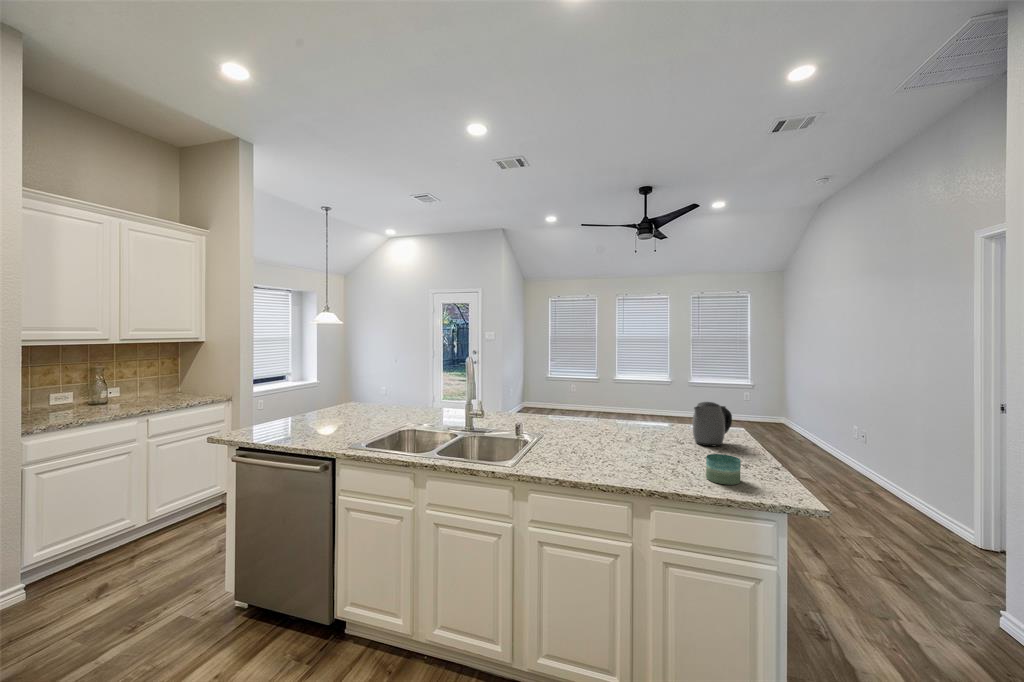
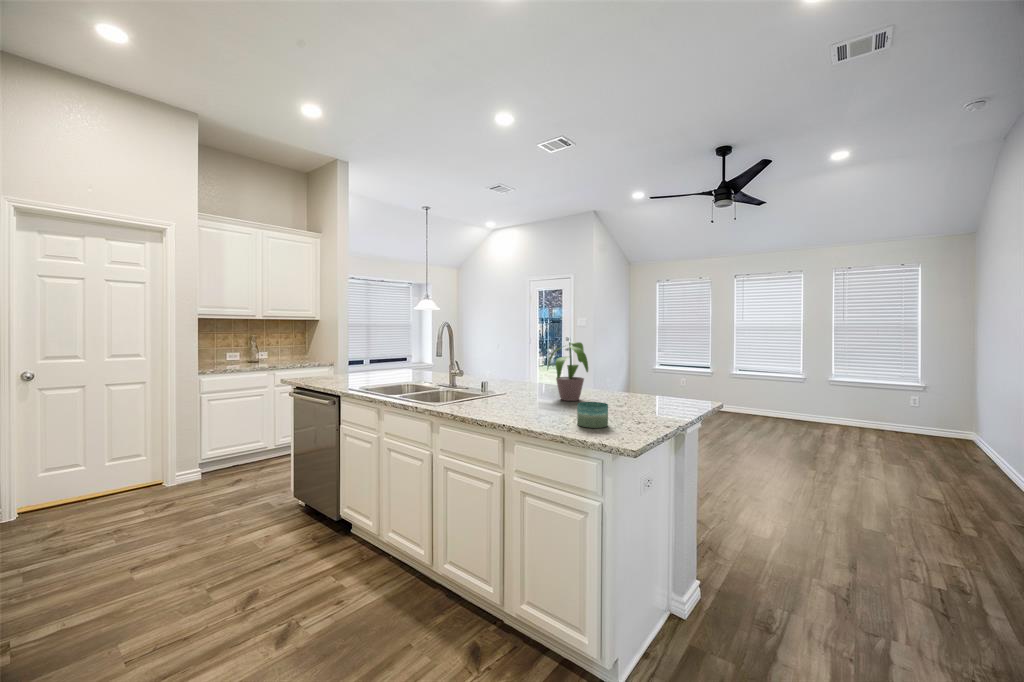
potted plant: none [597,382,651,444] -> present [547,342,588,401]
kettle: present [693,402,732,446] -> none [633,363,679,407]

